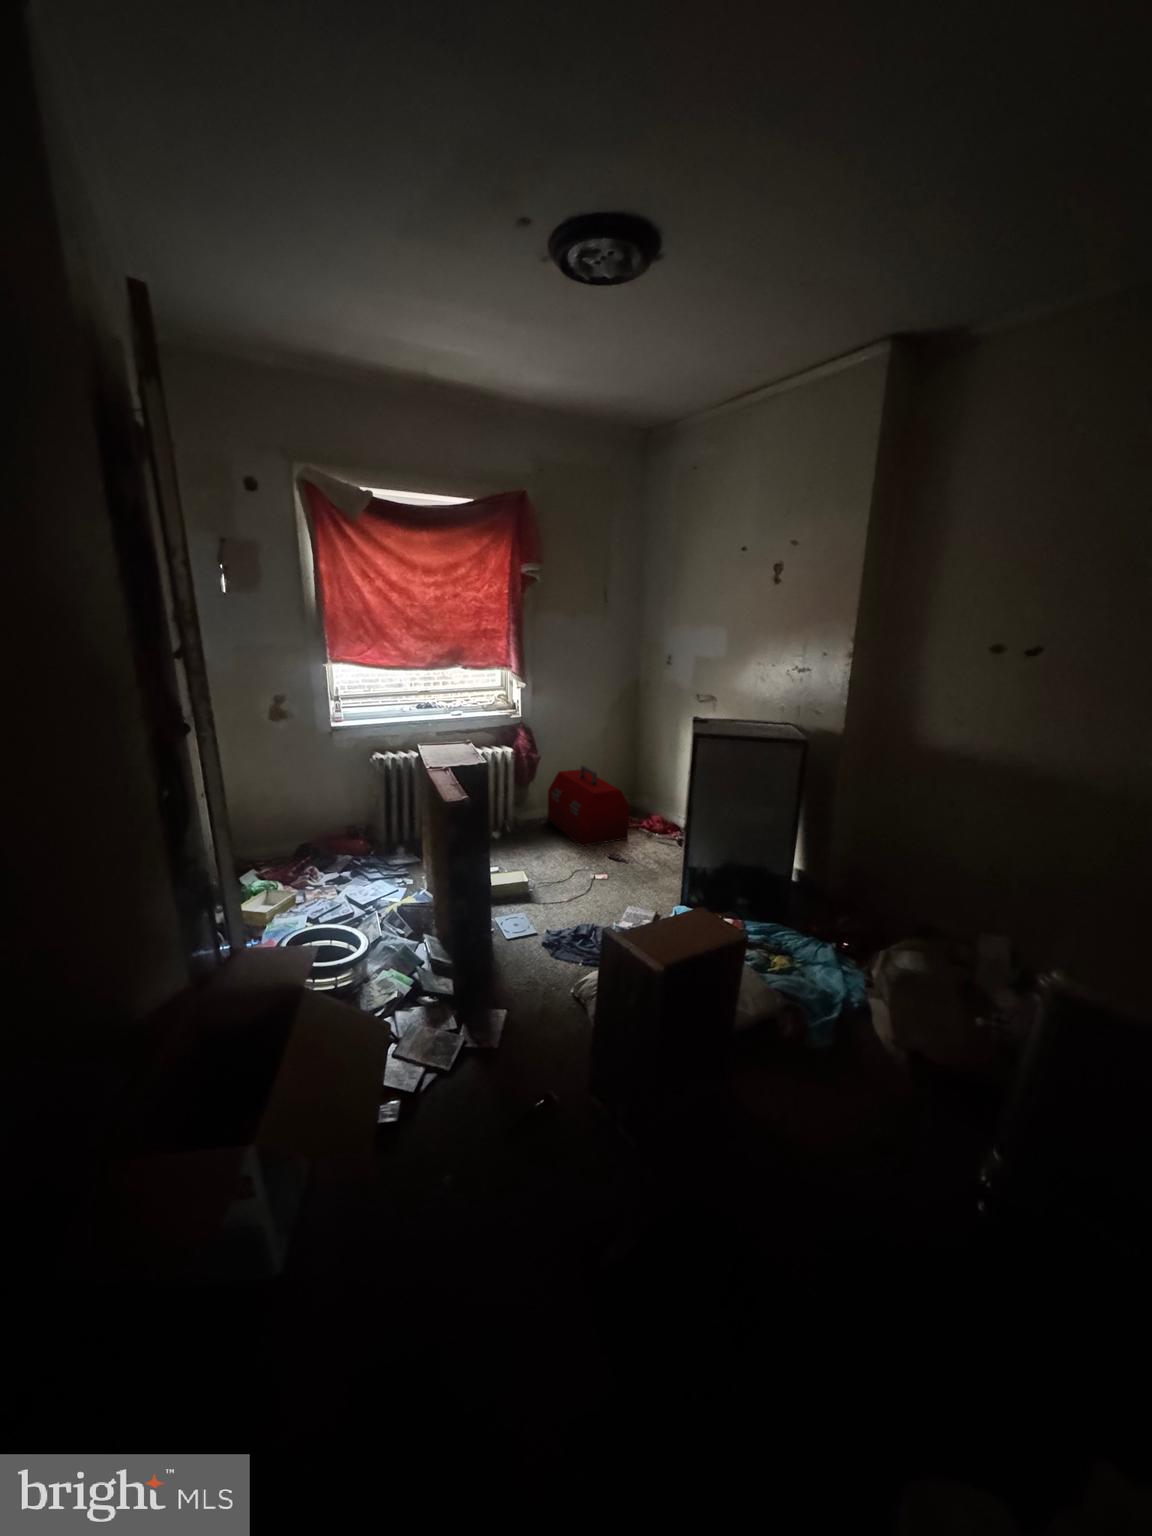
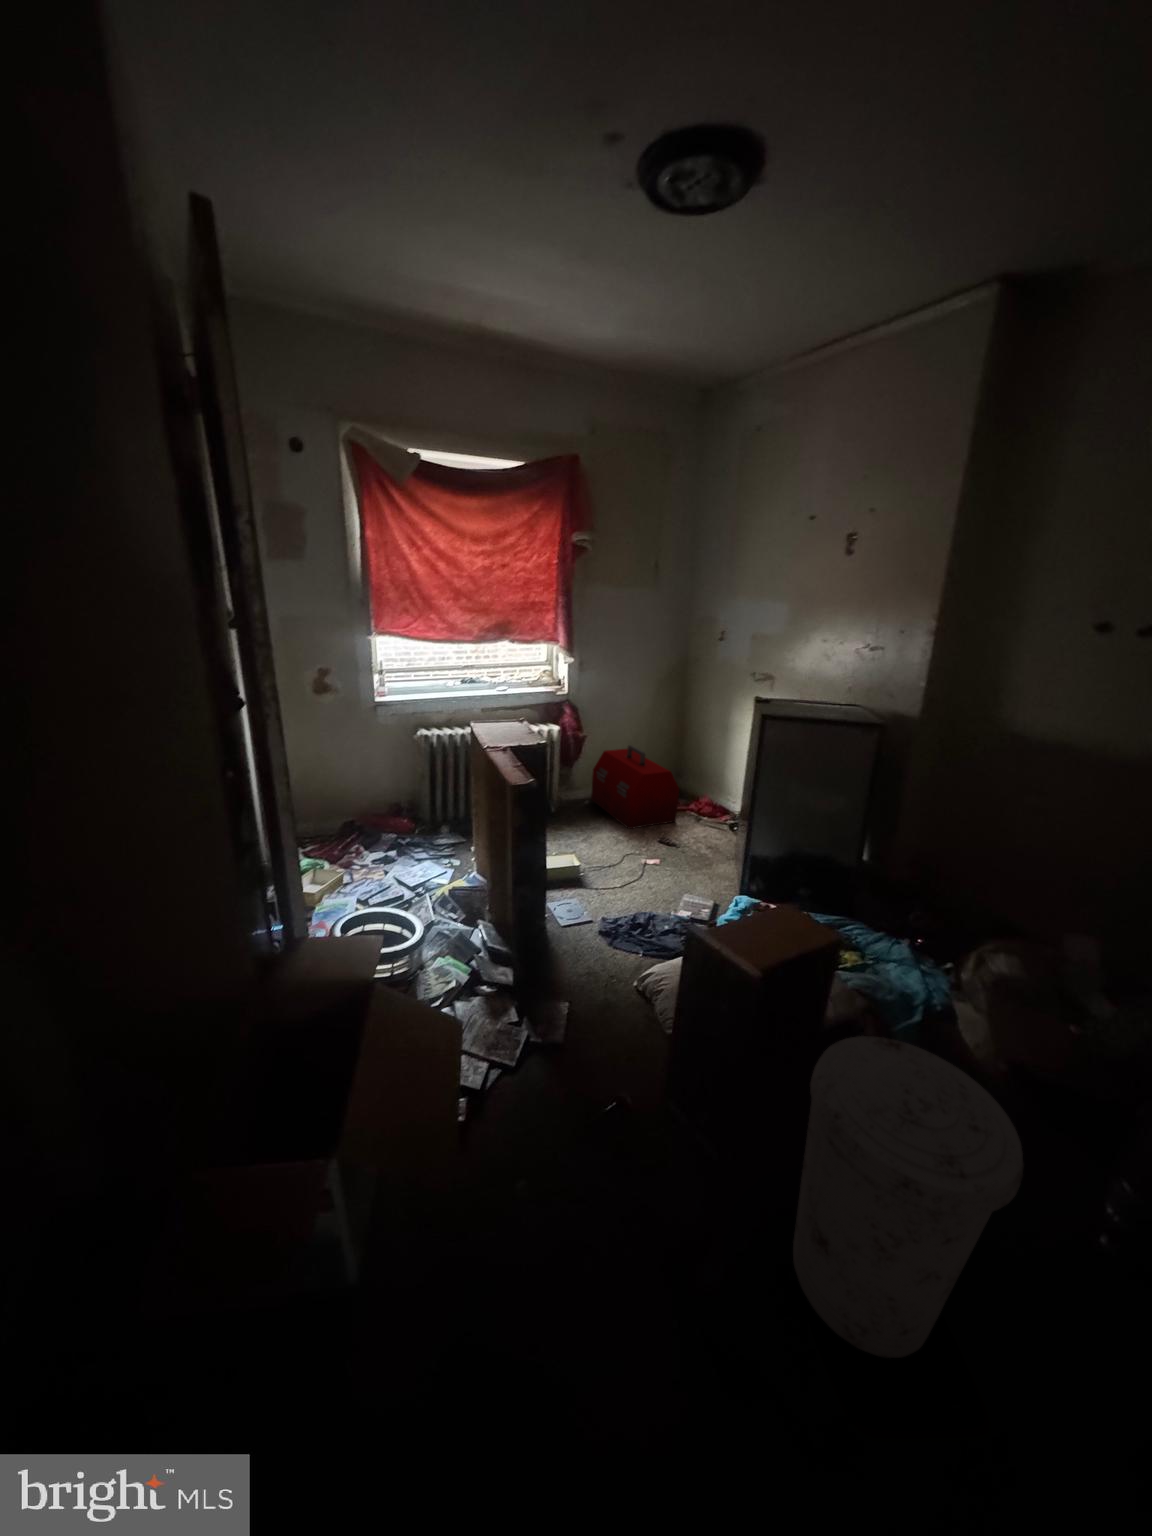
trash can: none [695,1020,874,1316] -> present [793,1036,1023,1358]

